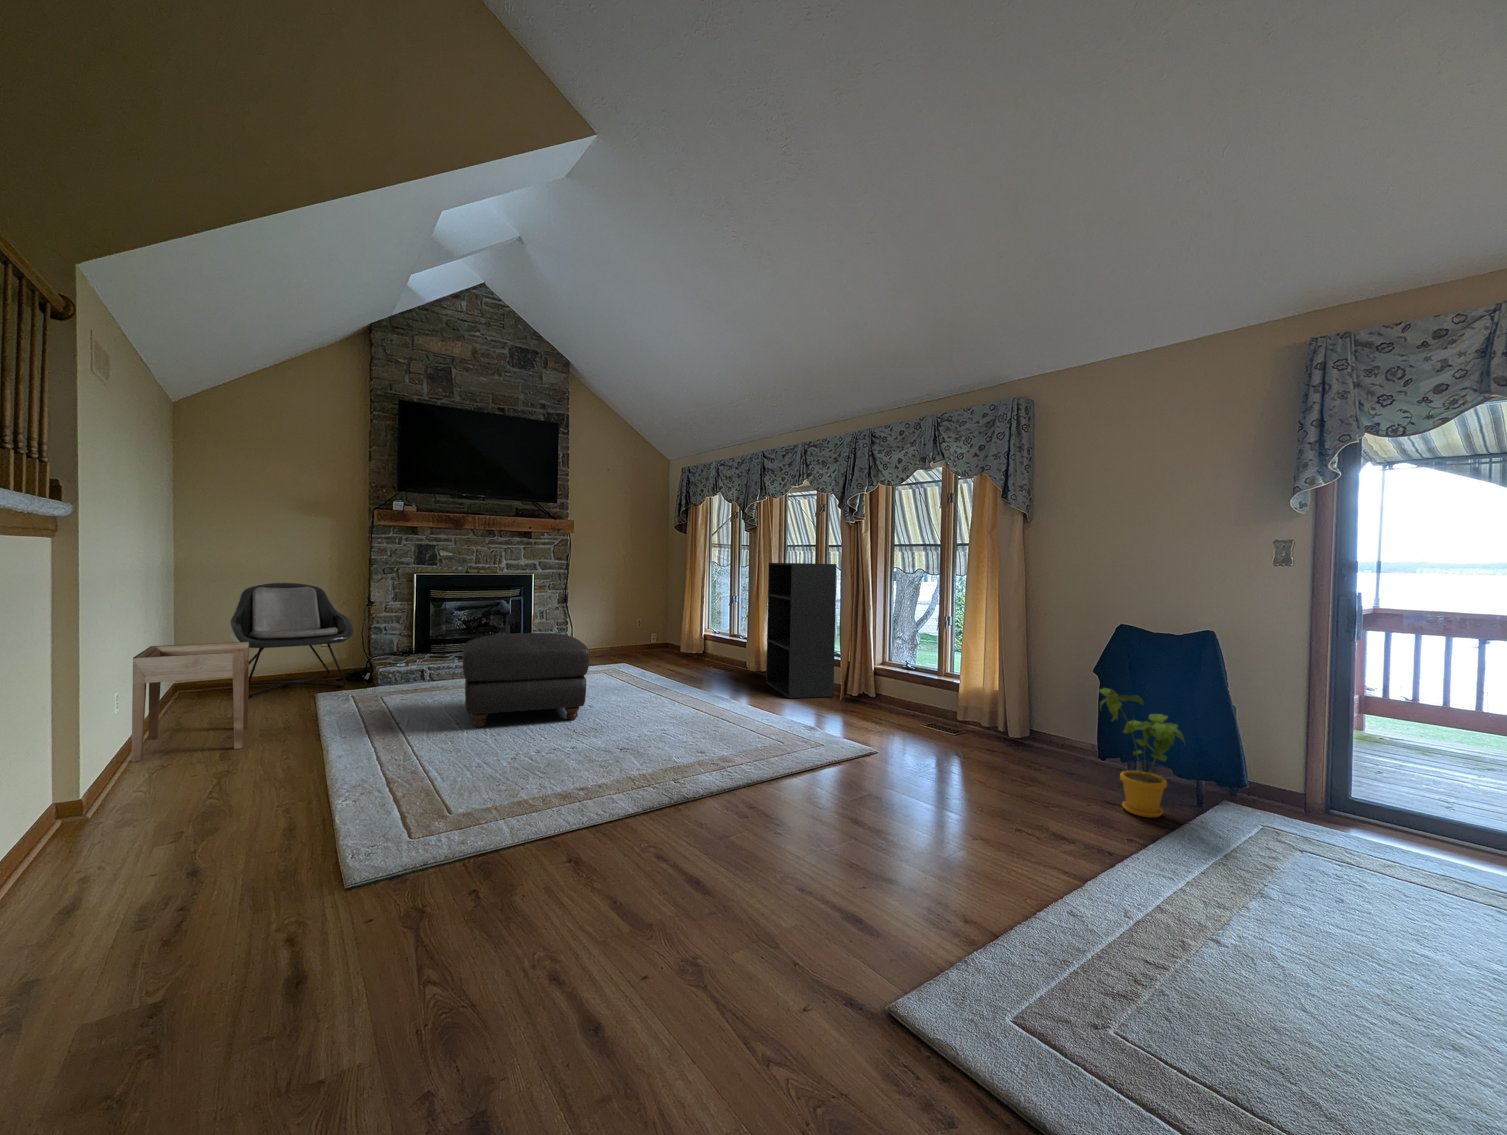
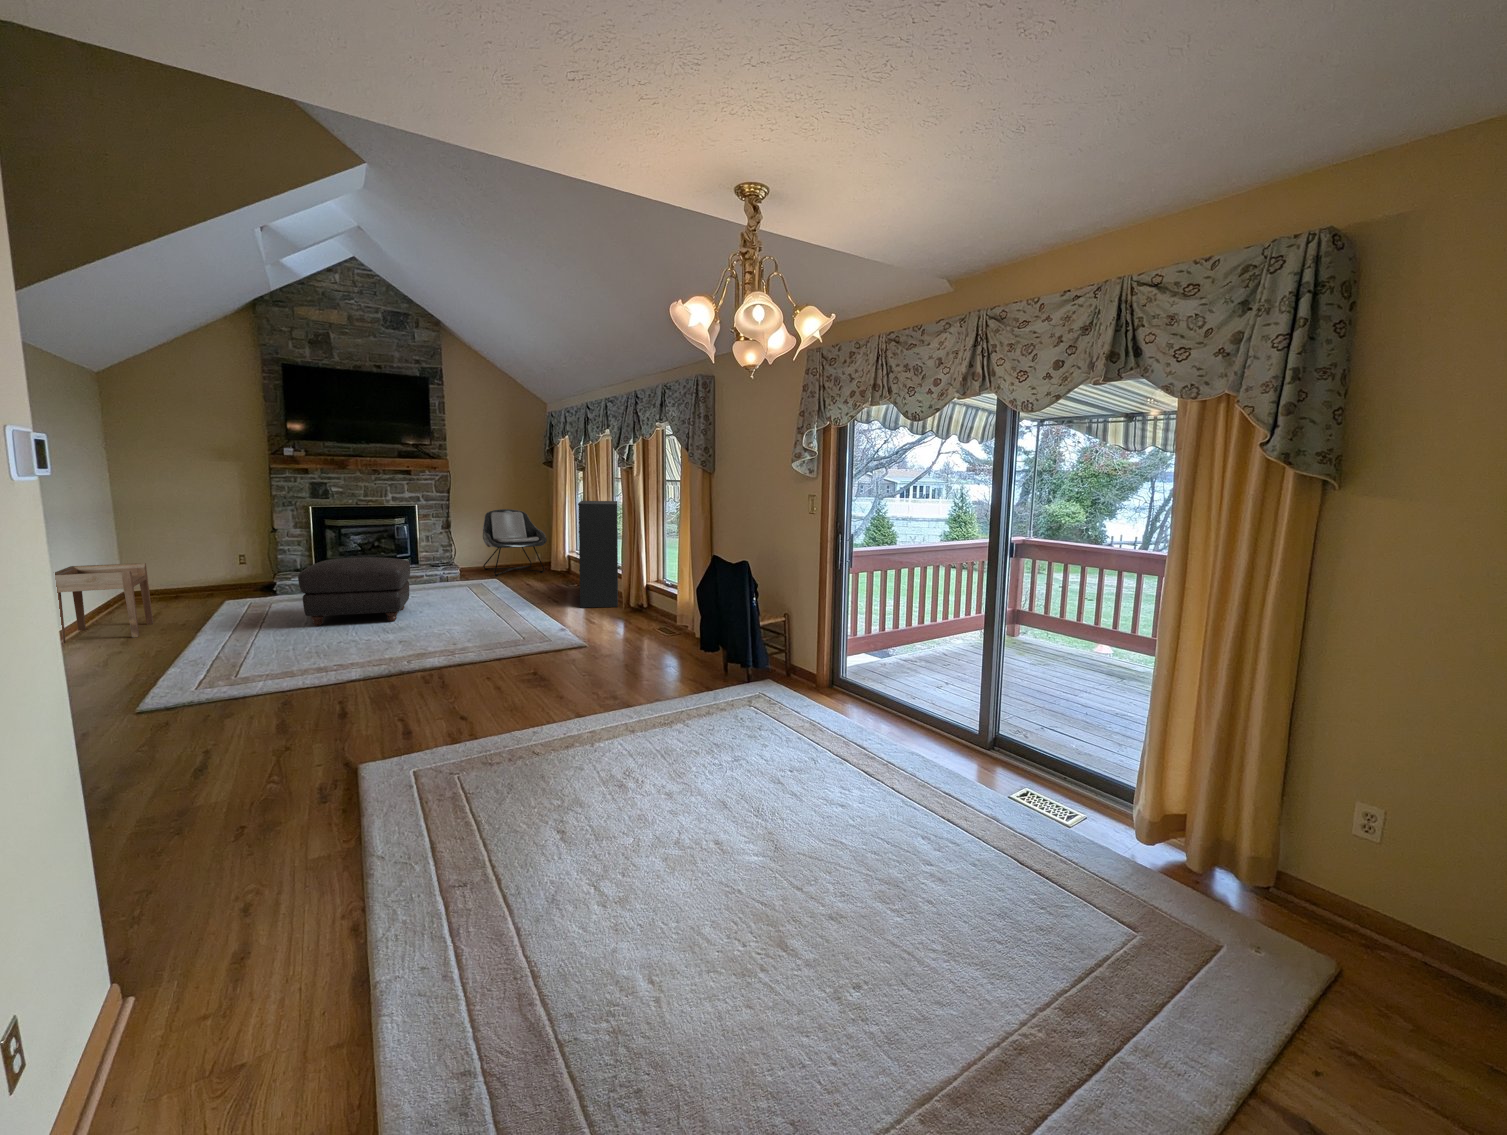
lounge chair: present [230,583,353,698] -> present [483,509,547,576]
house plant: present [1100,688,1185,818] -> none [668,604,729,689]

